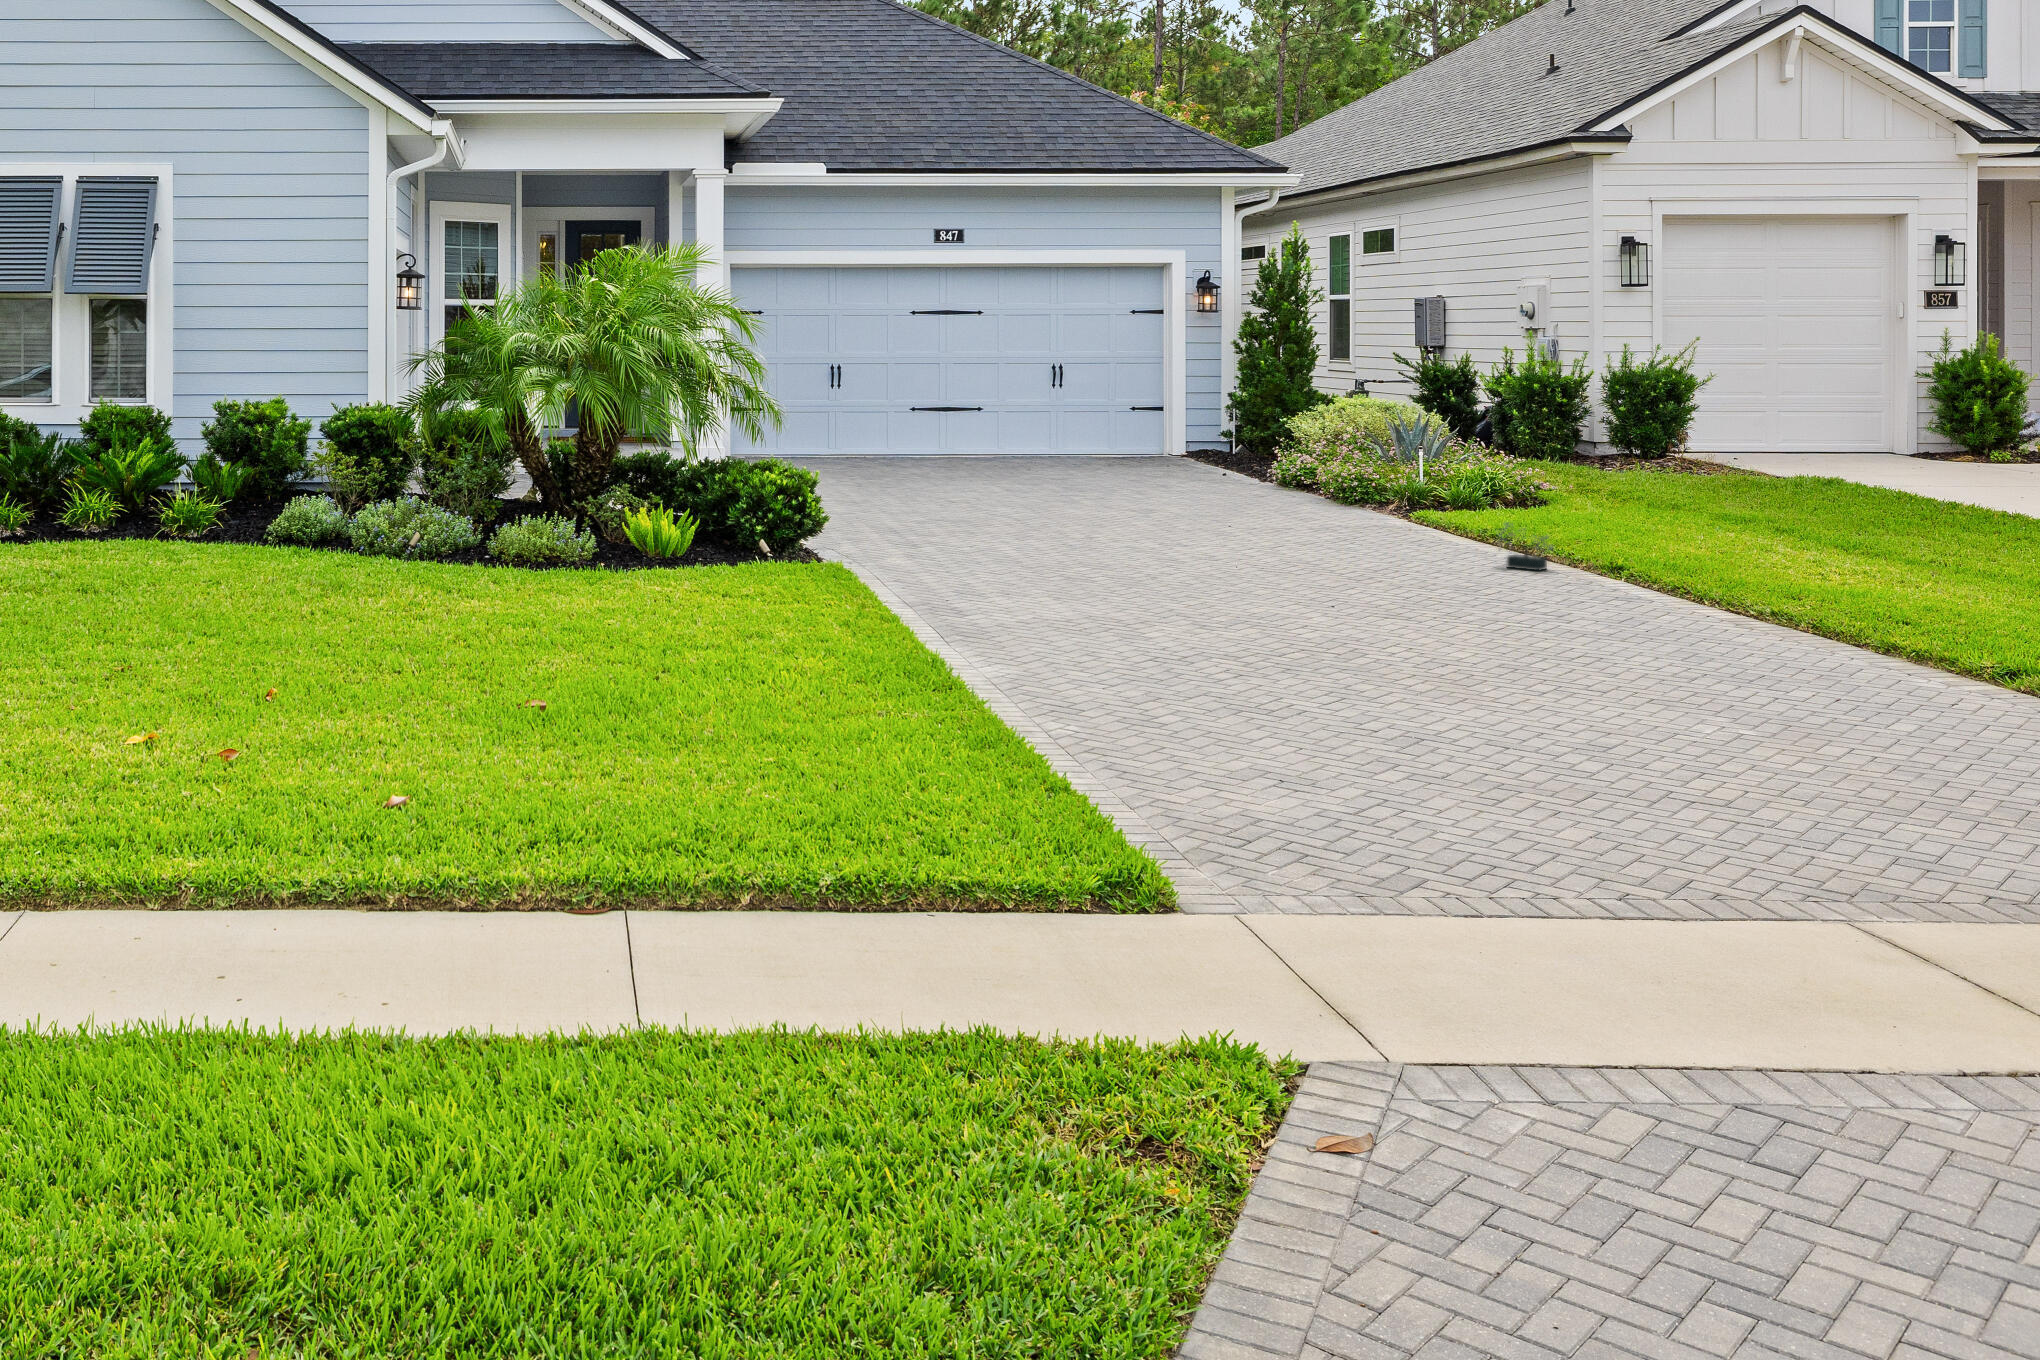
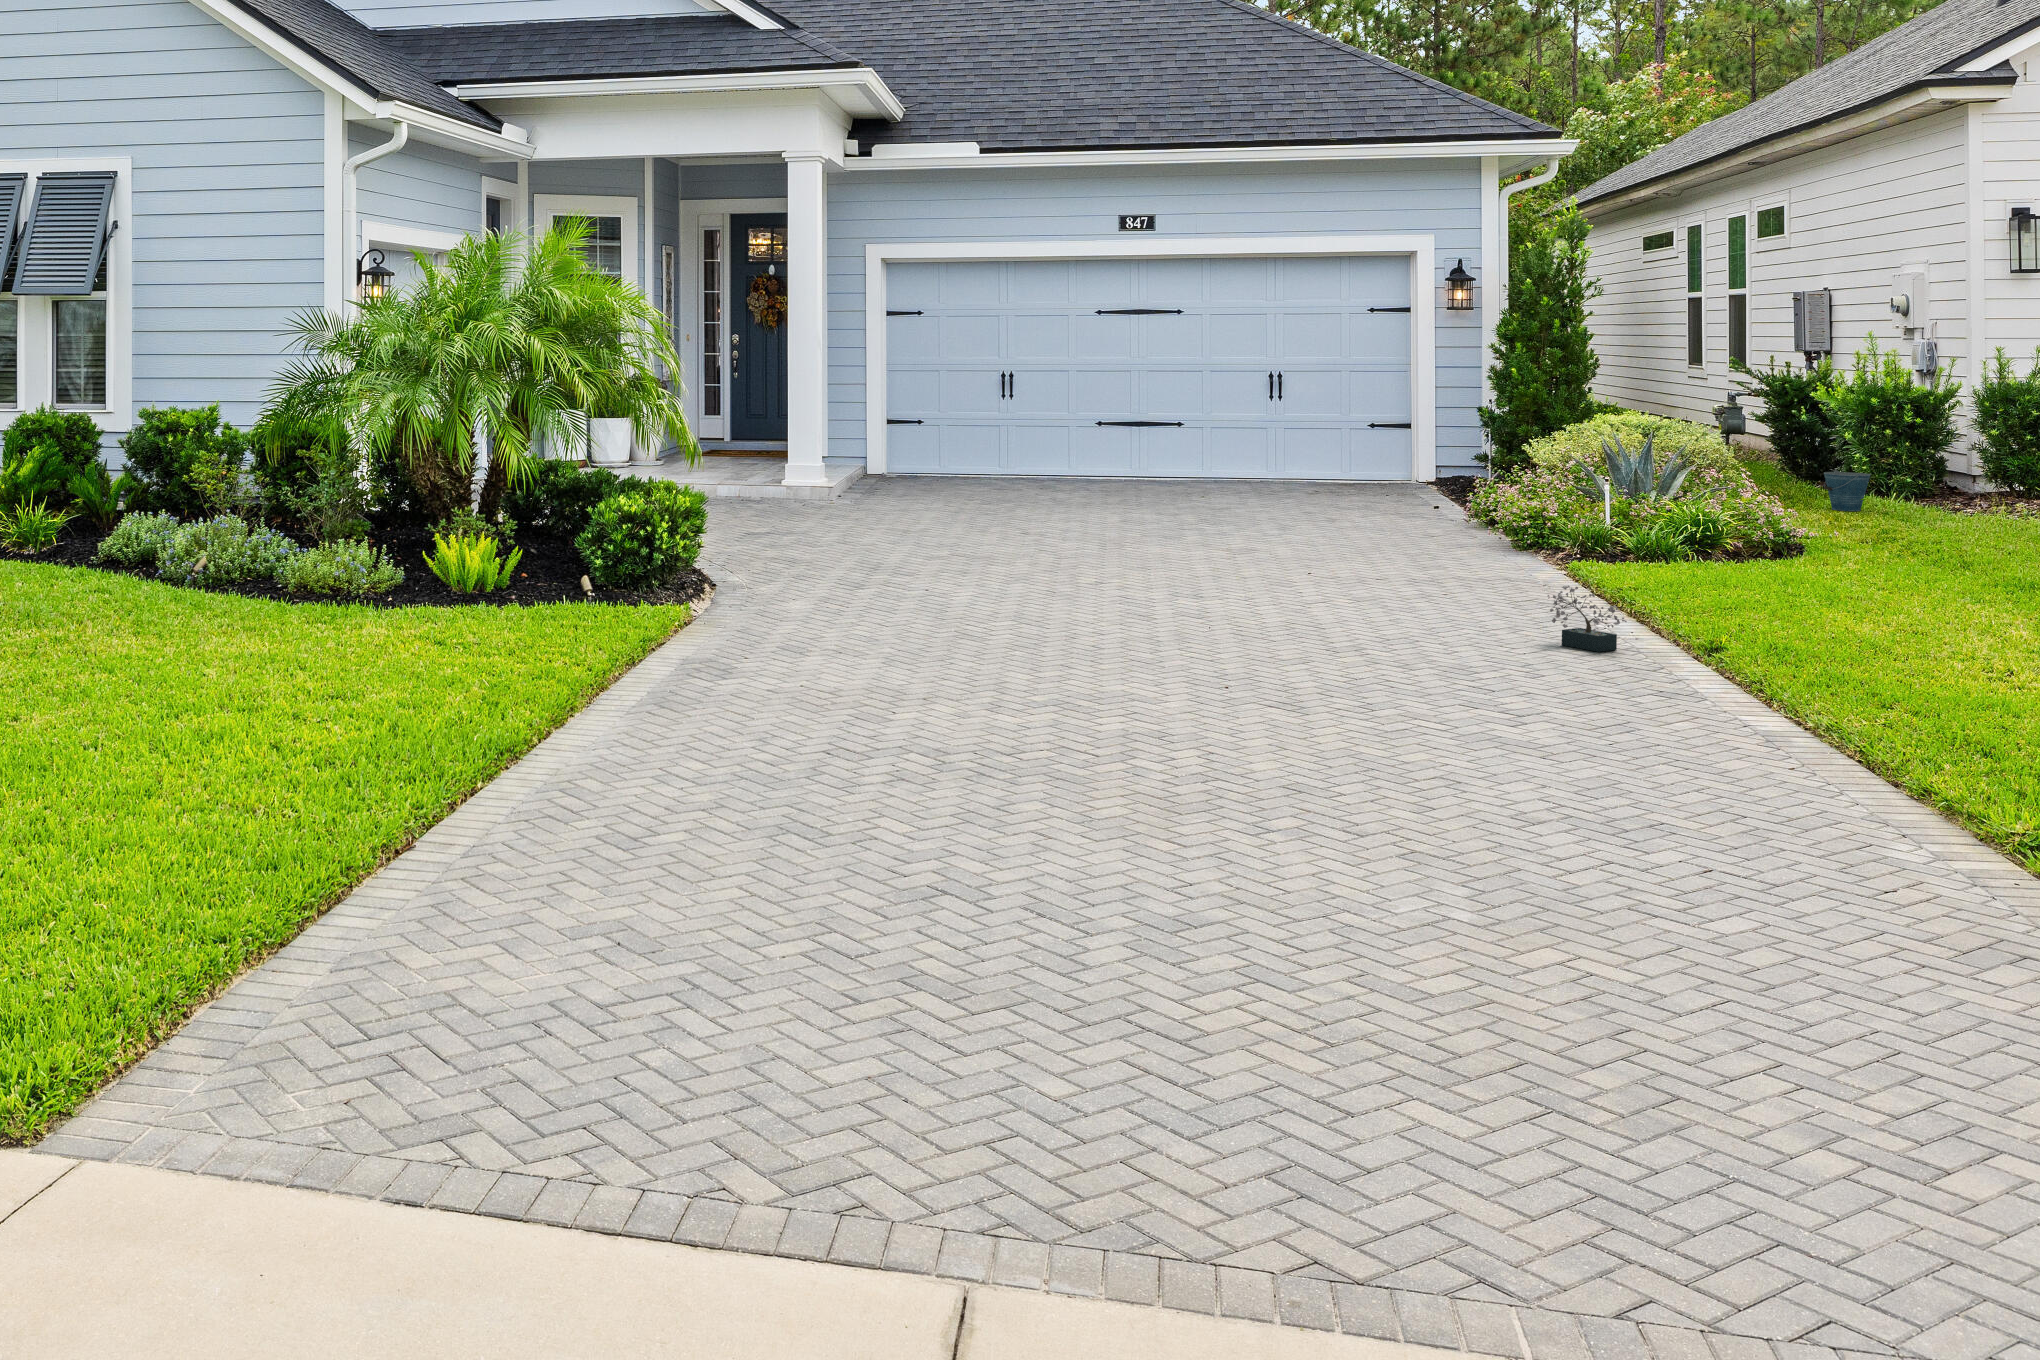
bucket: none [1488,439,1522,470] -> present [1824,470,1870,511]

